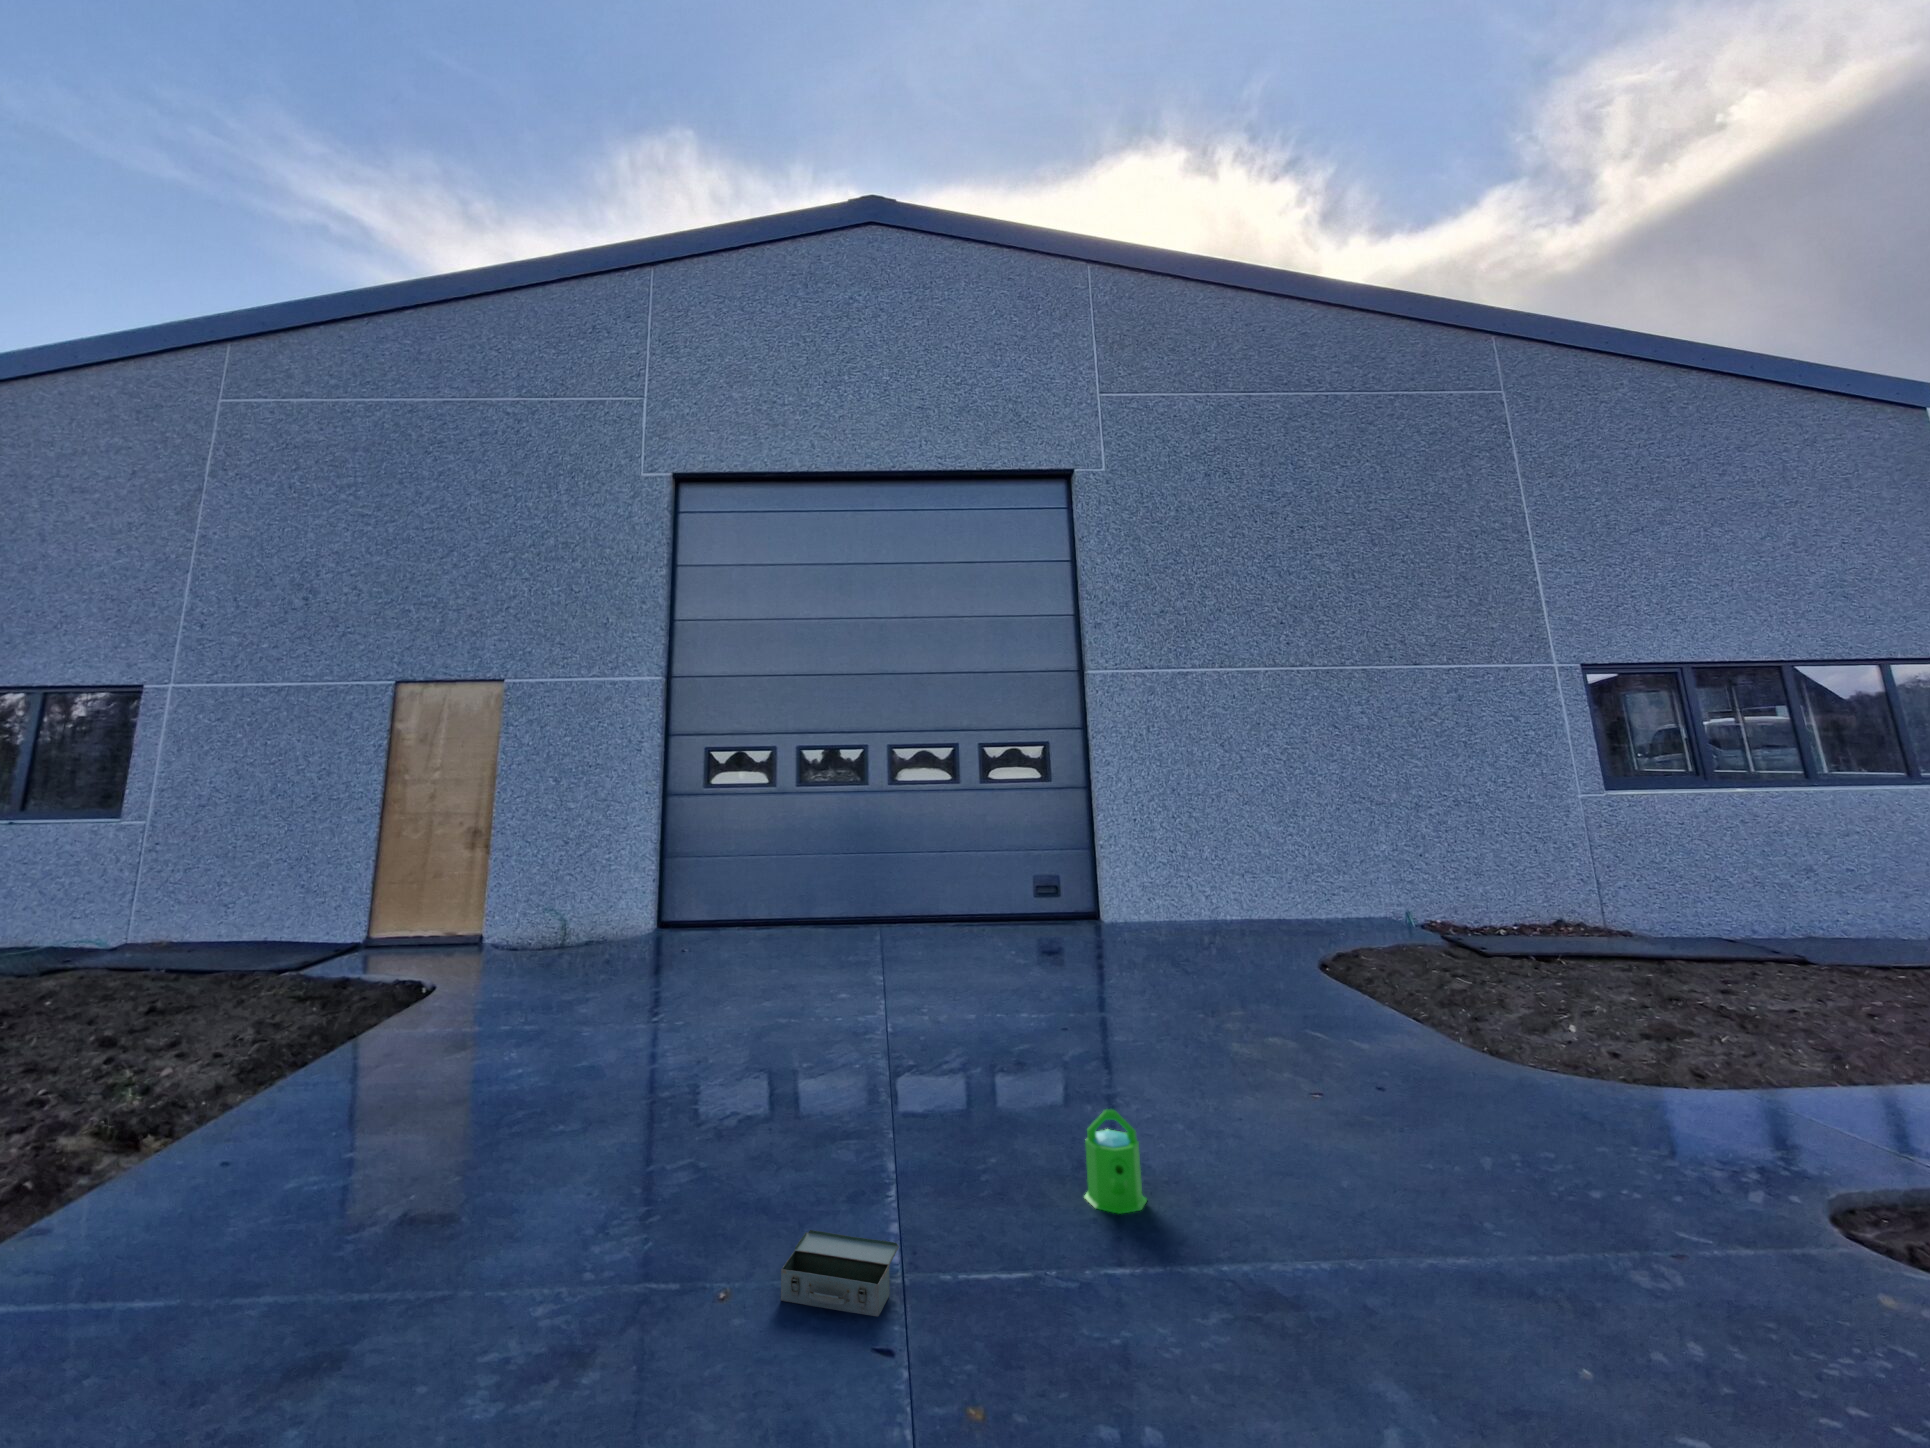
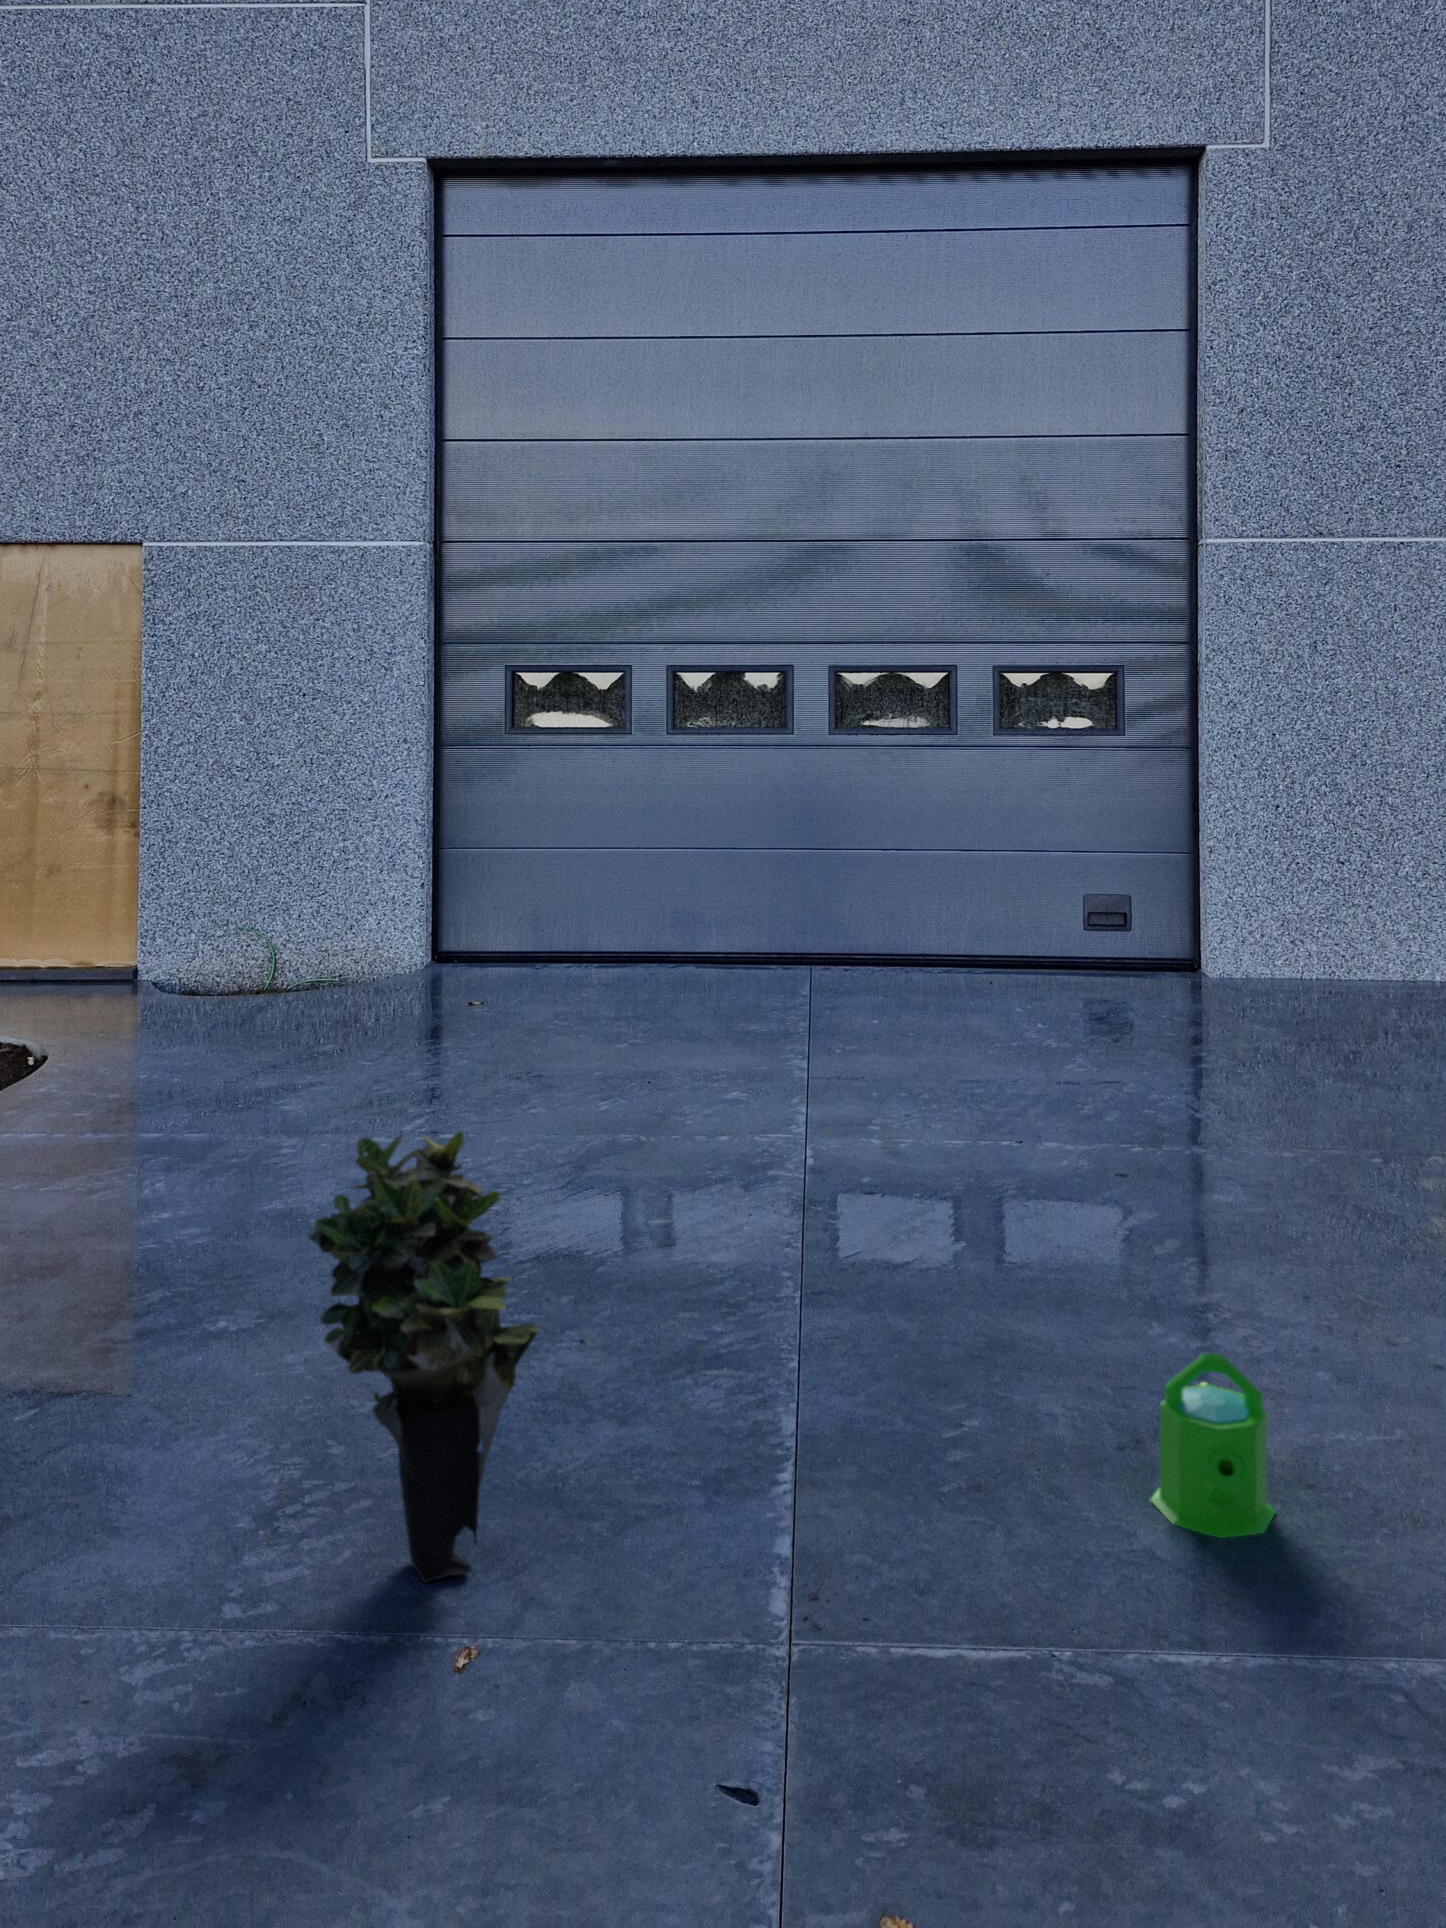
potted plant: none [648,999,768,1258] -> present [306,1131,540,1582]
toolbox: present [781,1230,899,1316] -> none [548,1553,781,1732]

